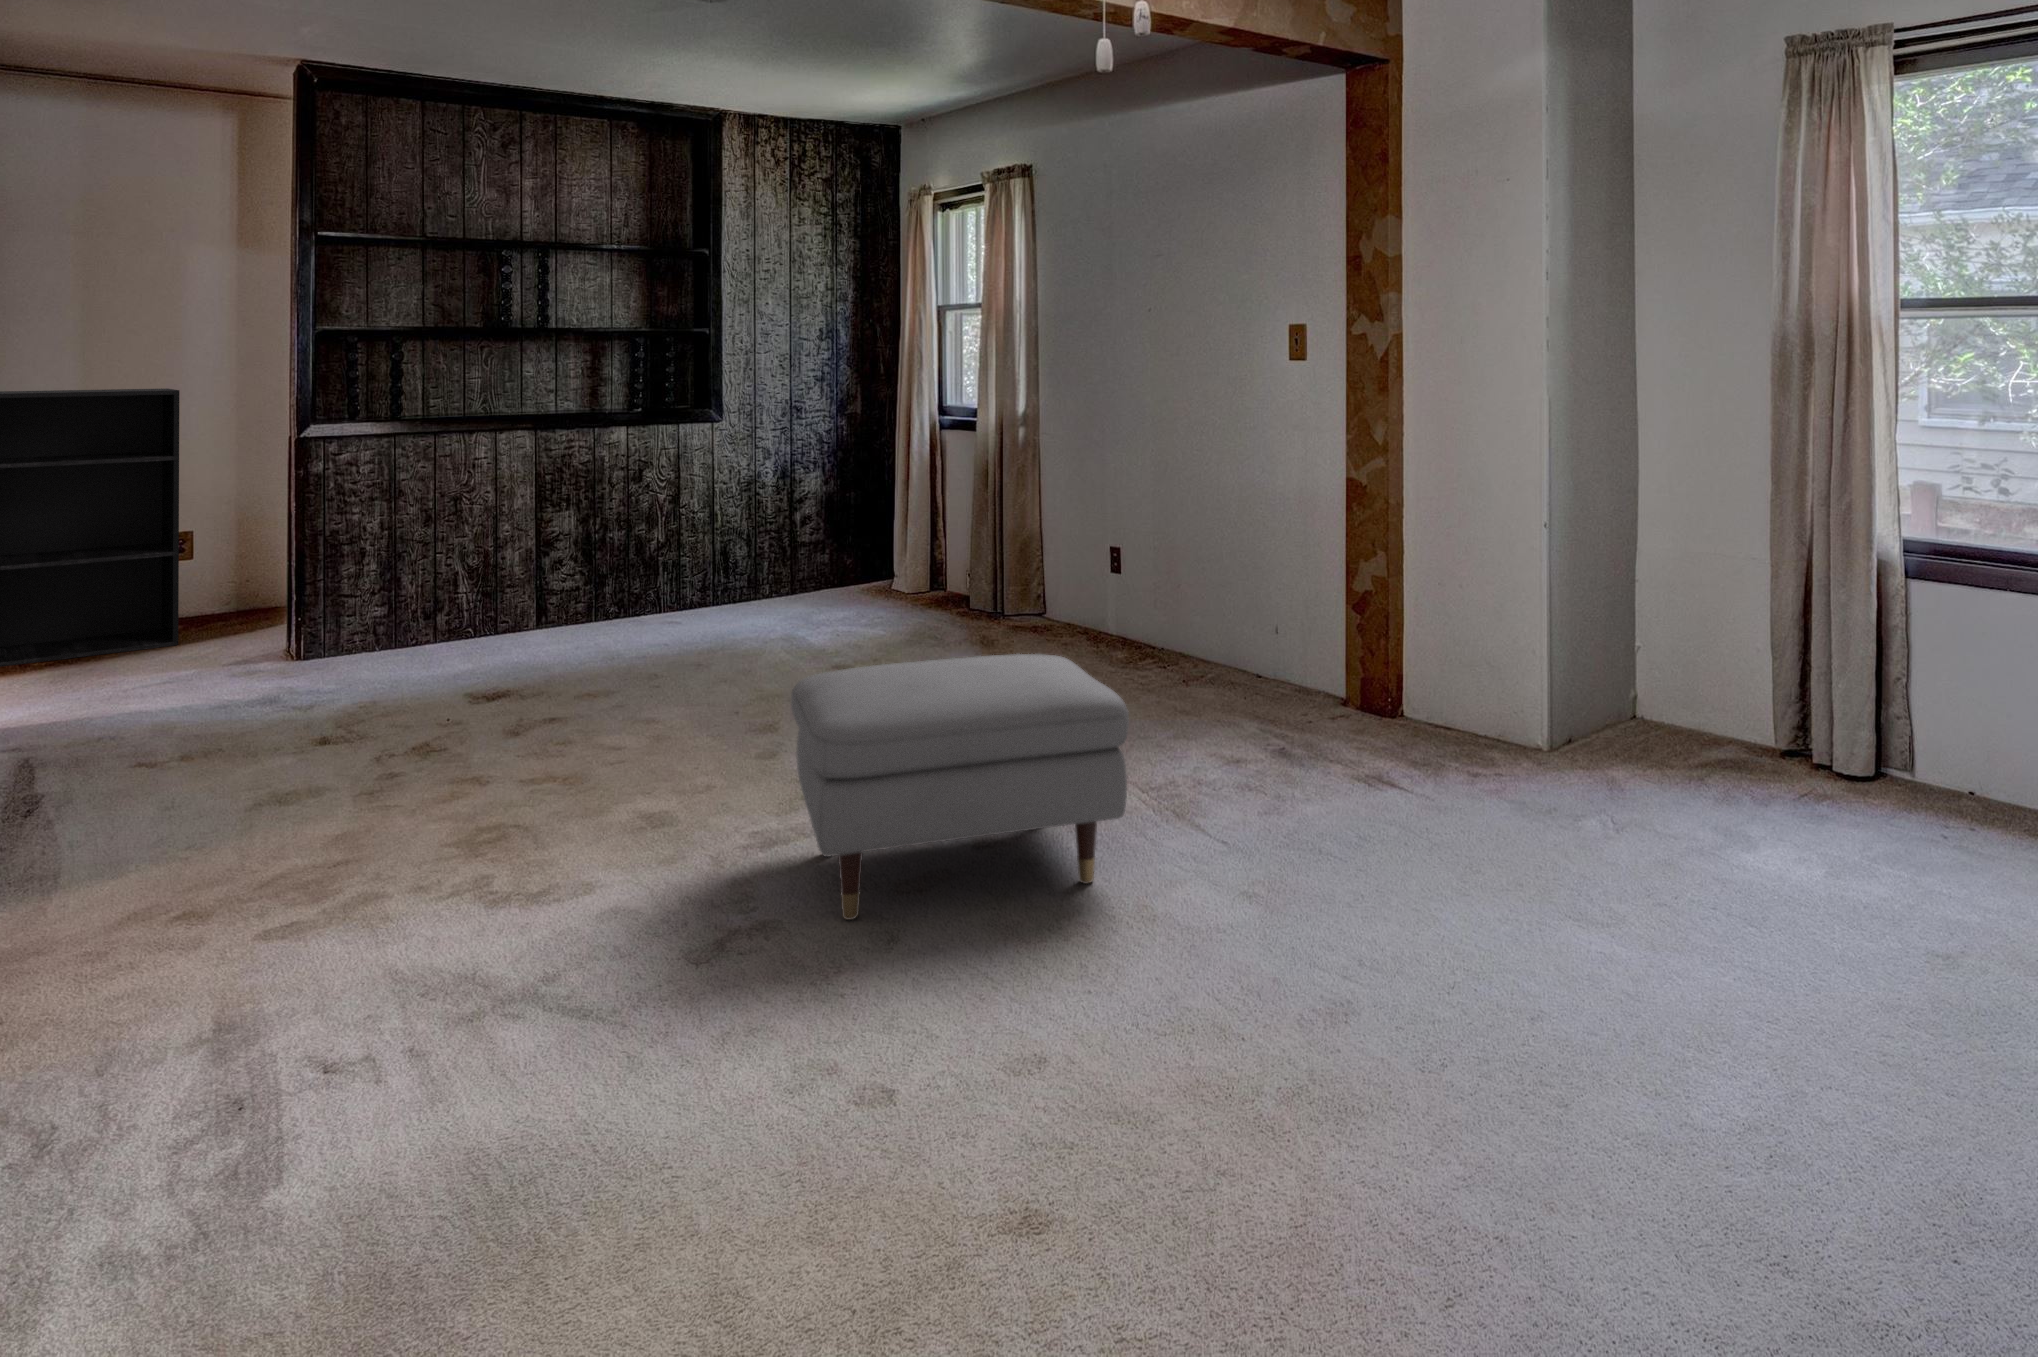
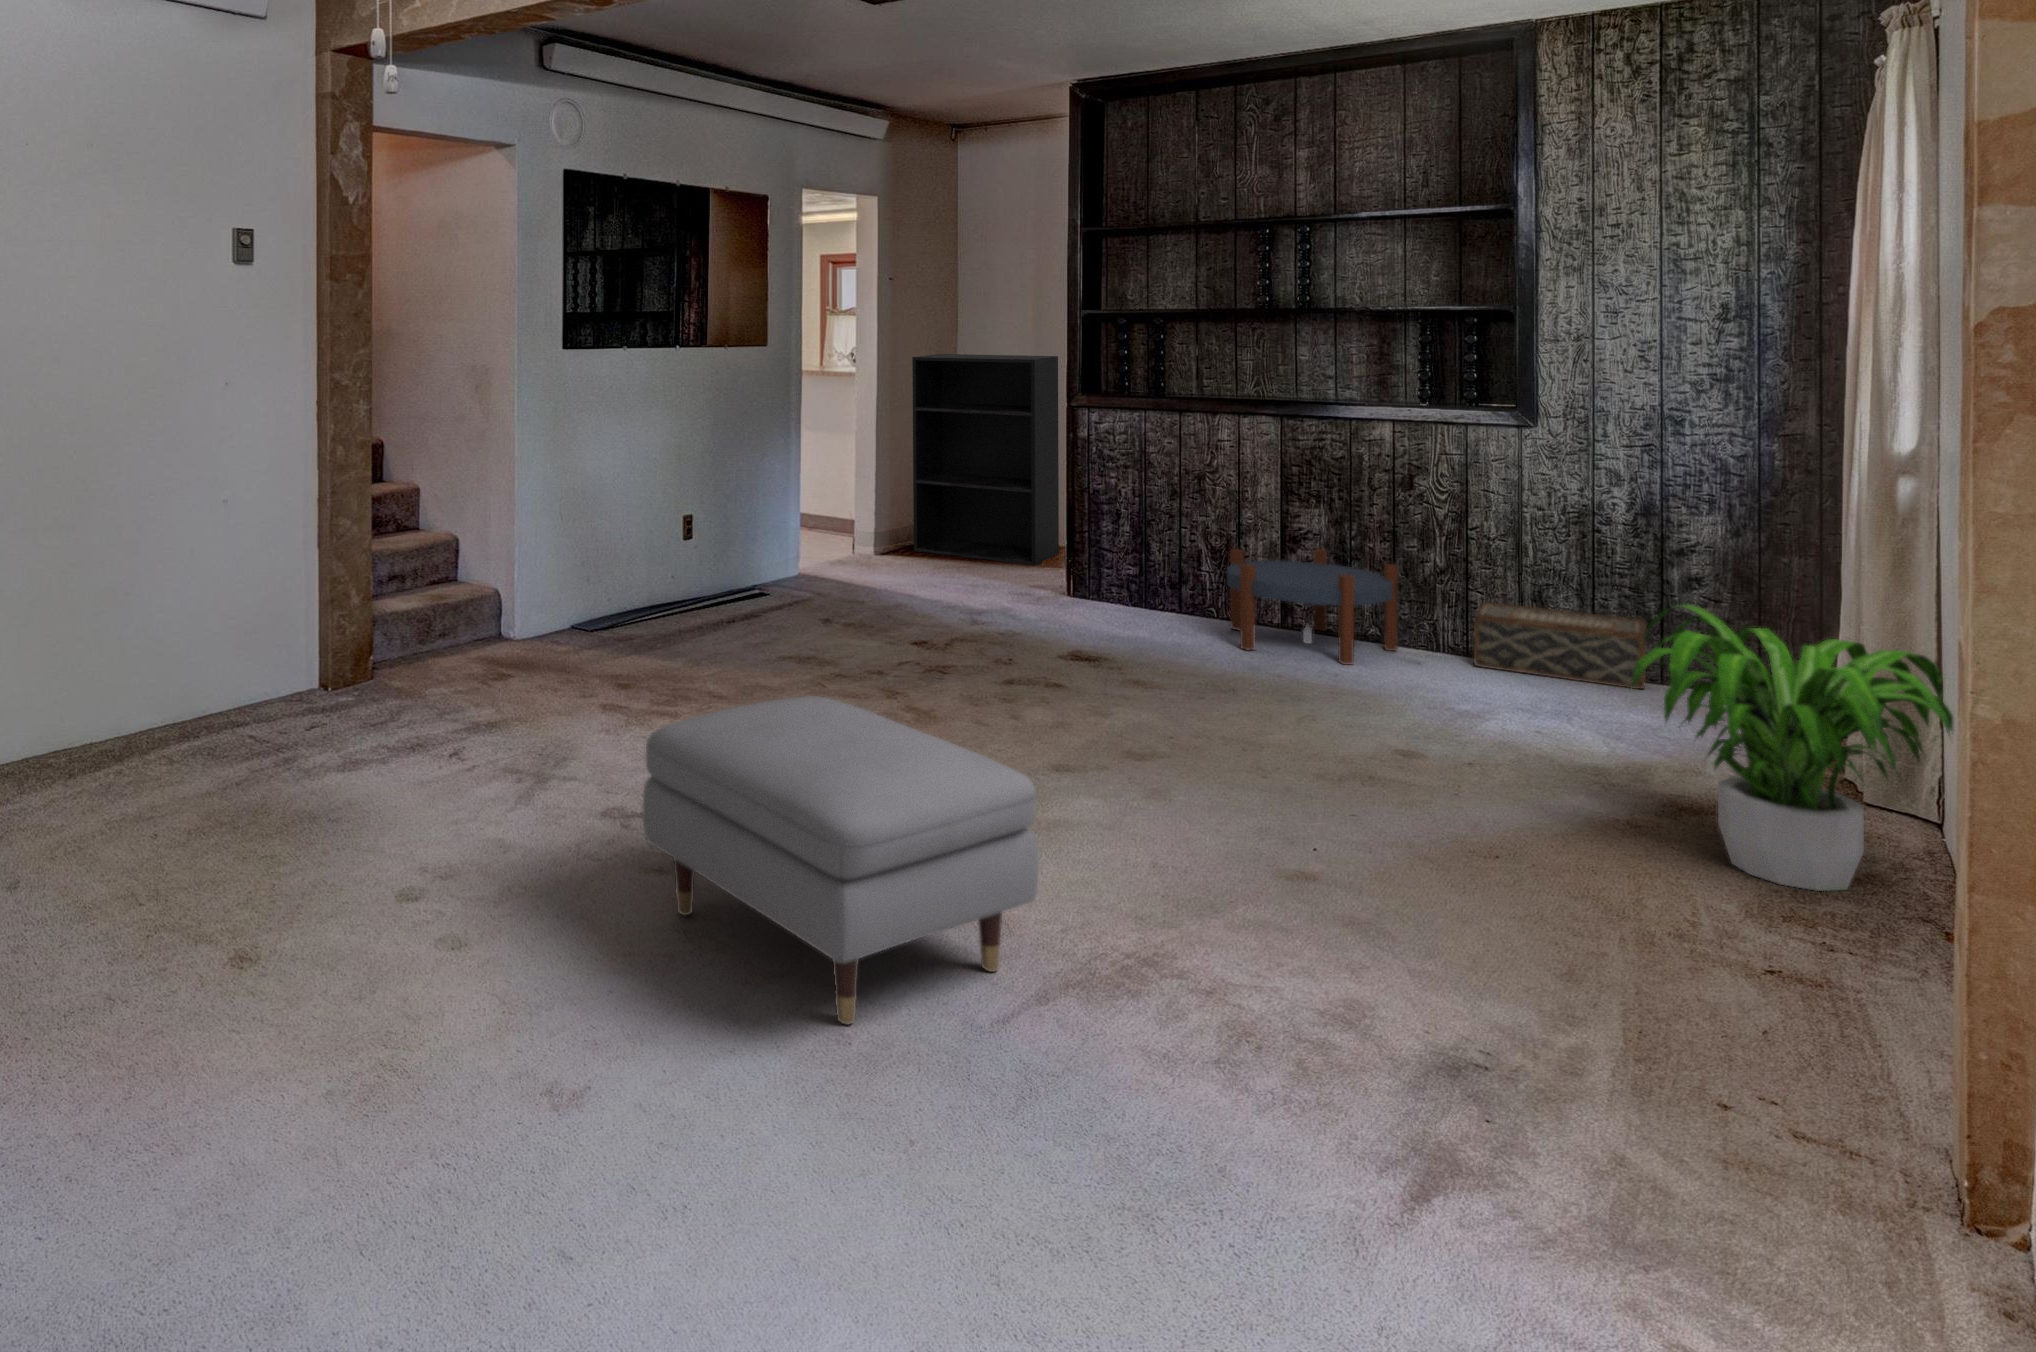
potted plant: none [974,503,1151,651] -> present [1631,605,1953,891]
side table: none [521,545,666,645] -> present [1227,549,1398,665]
woven basket: none [694,554,814,613] -> present [1474,602,1646,689]

